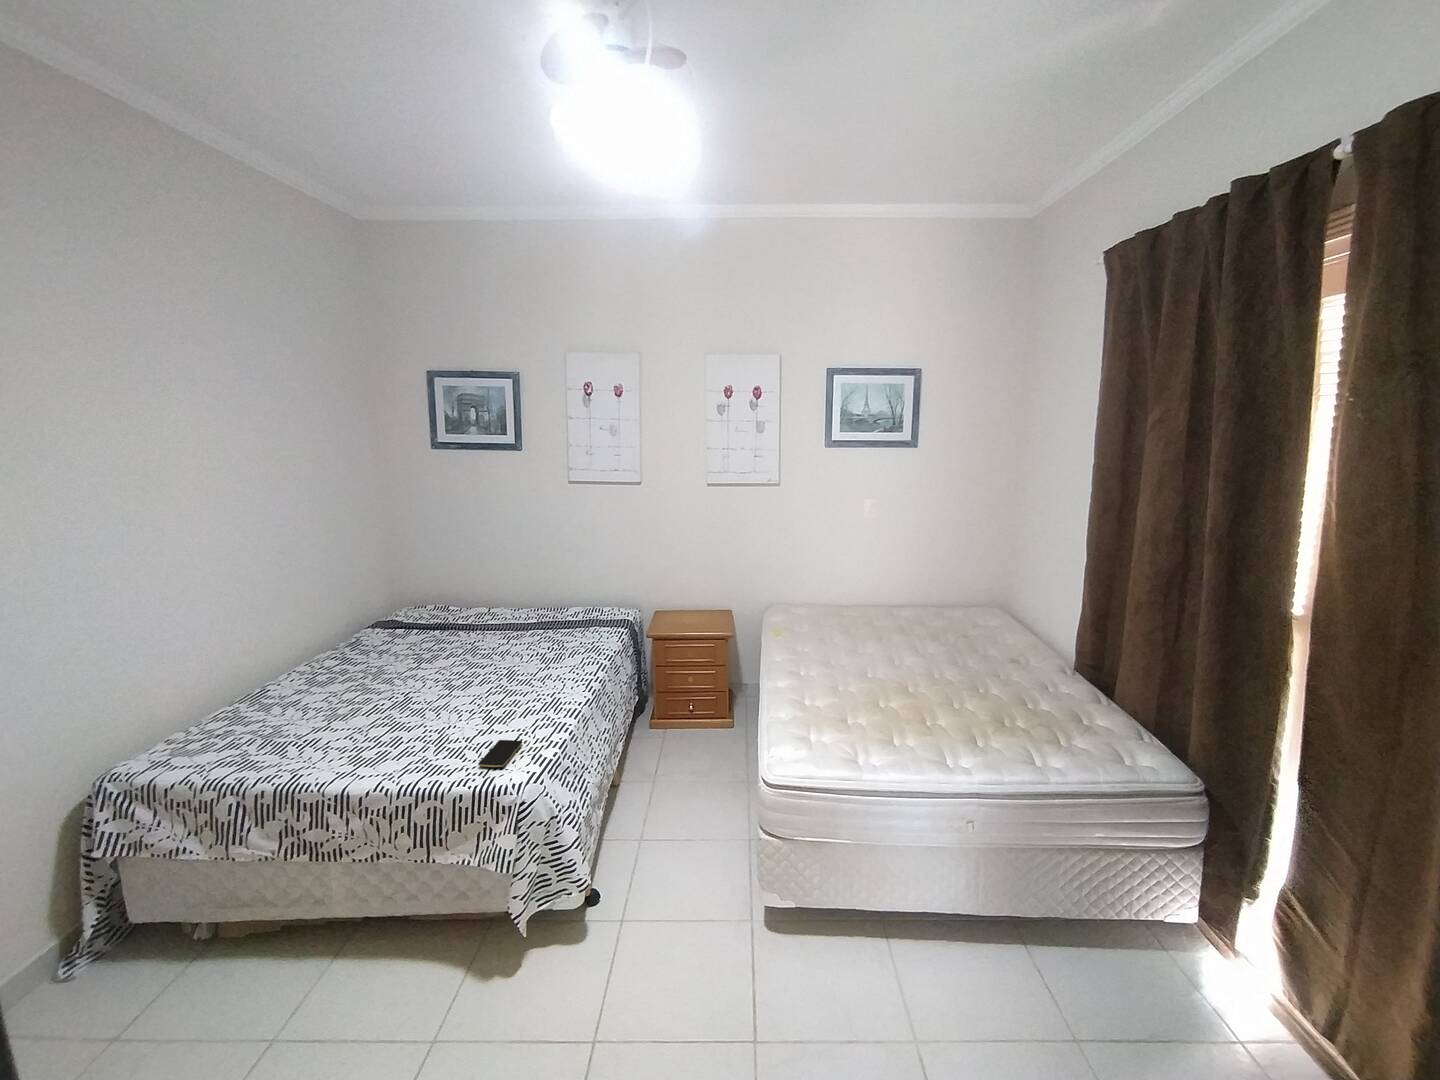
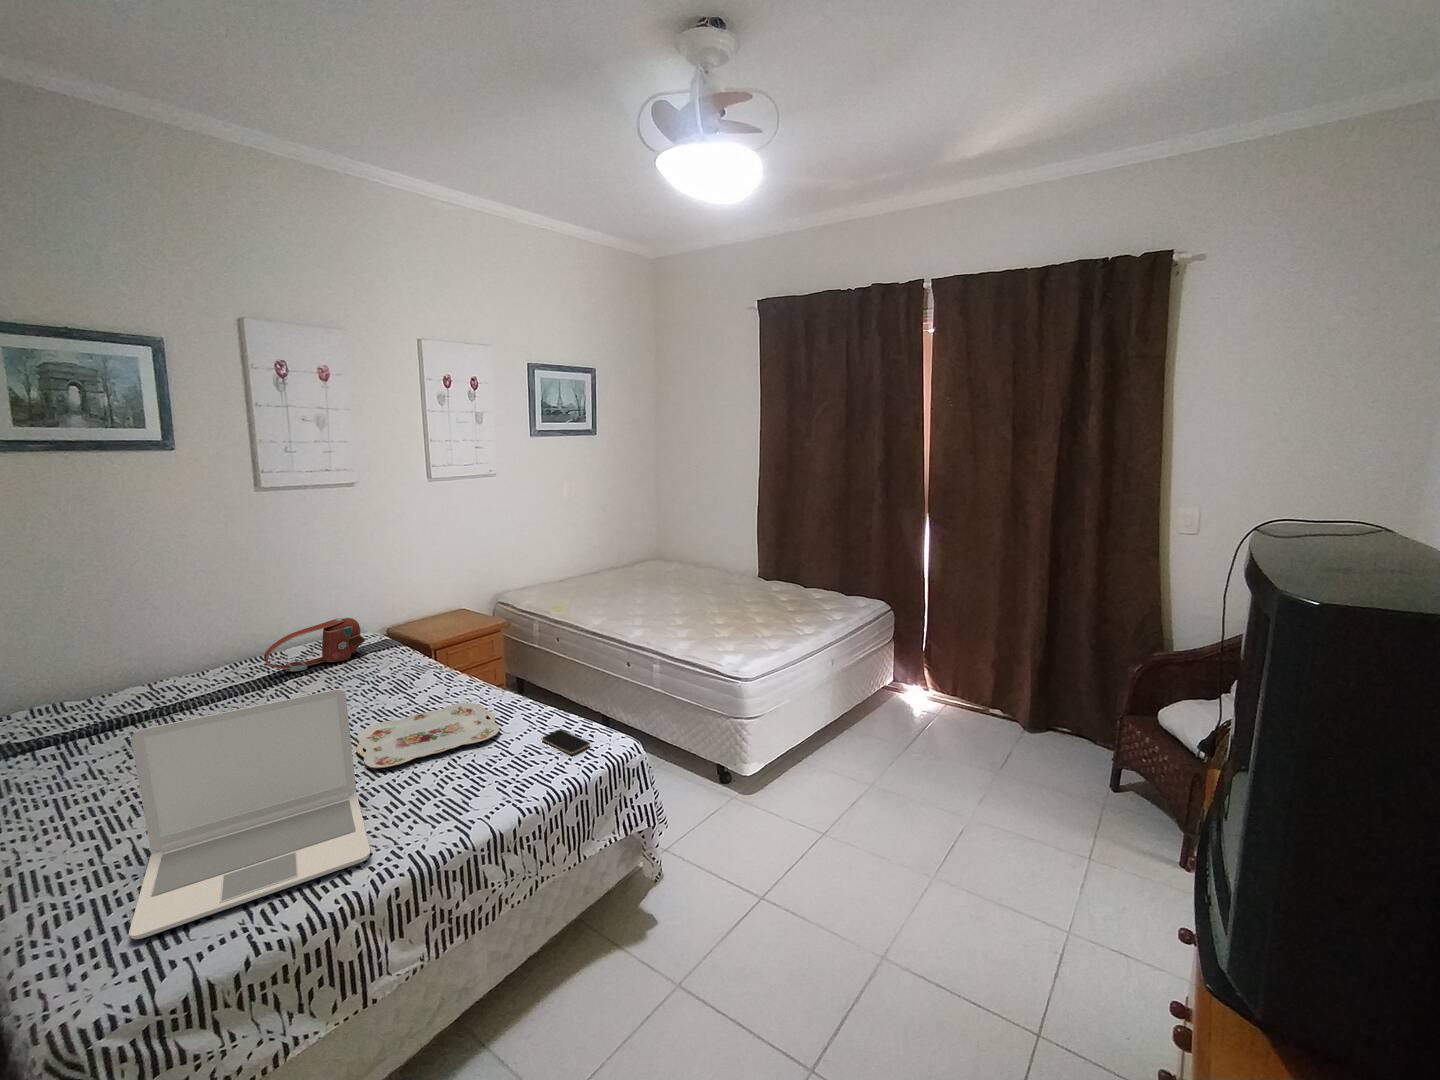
handbag: none [519,592,592,627] -> present [264,618,365,671]
laptop: none [193,618,369,758] -> present [129,689,370,939]
serving tray: none [410,677,539,721] -> present [356,703,499,768]

